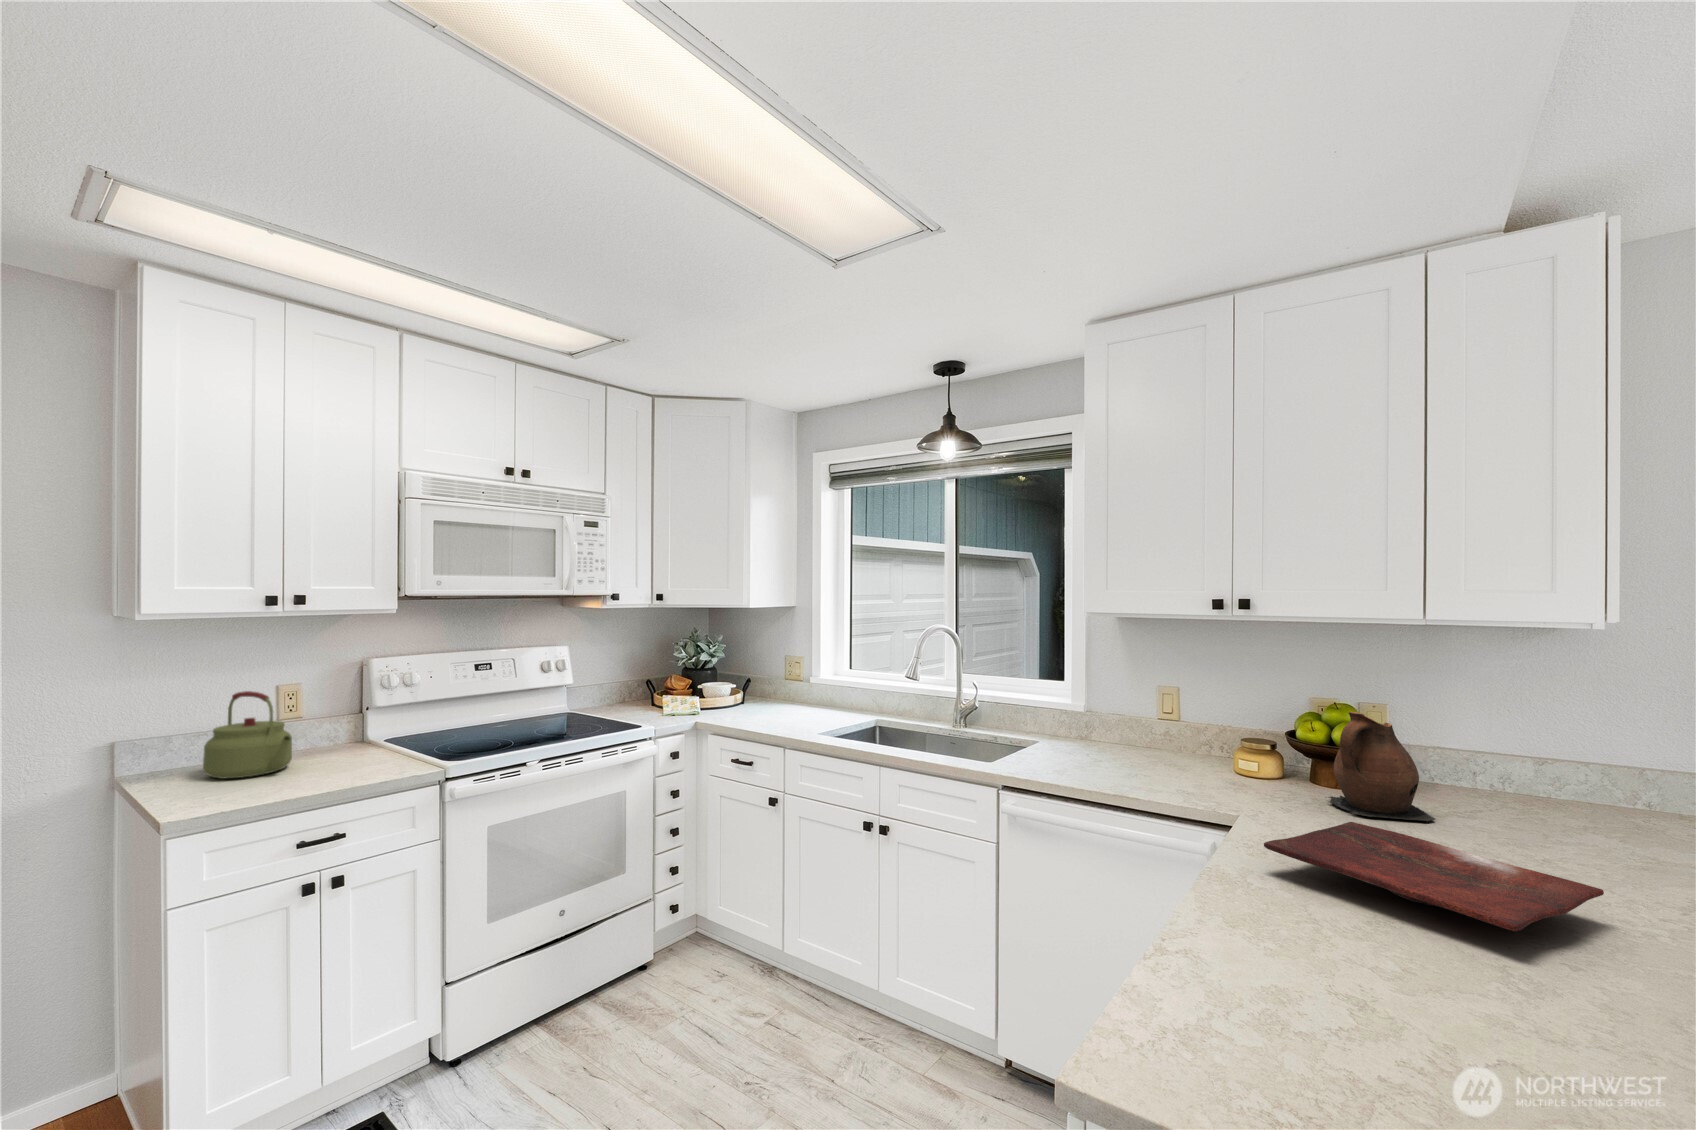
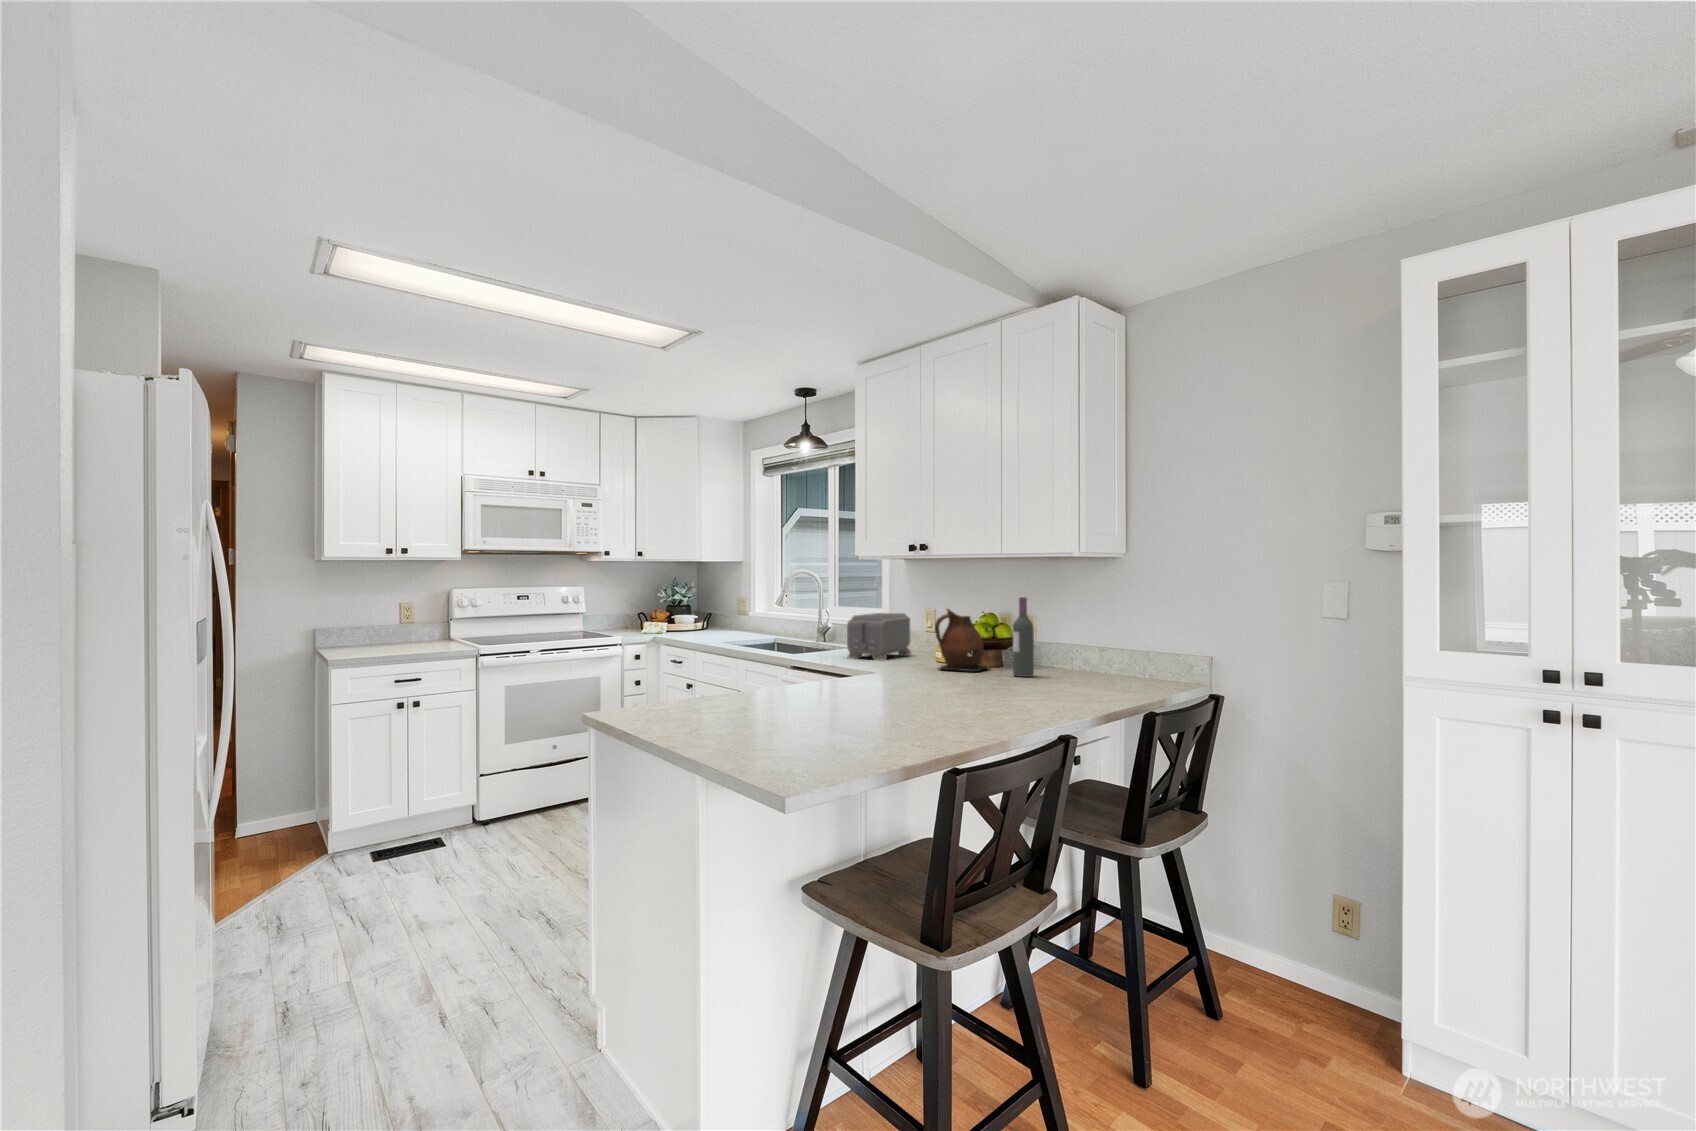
kettle: present [203,691,292,779] -> none [358,603,403,649]
toaster: none [1102,696,1173,781] -> present [847,613,911,660]
wine bottle: none [1513,701,1561,837] -> present [1013,597,1034,677]
cutting board: present [1264,822,1604,931] -> none [807,659,915,684]

